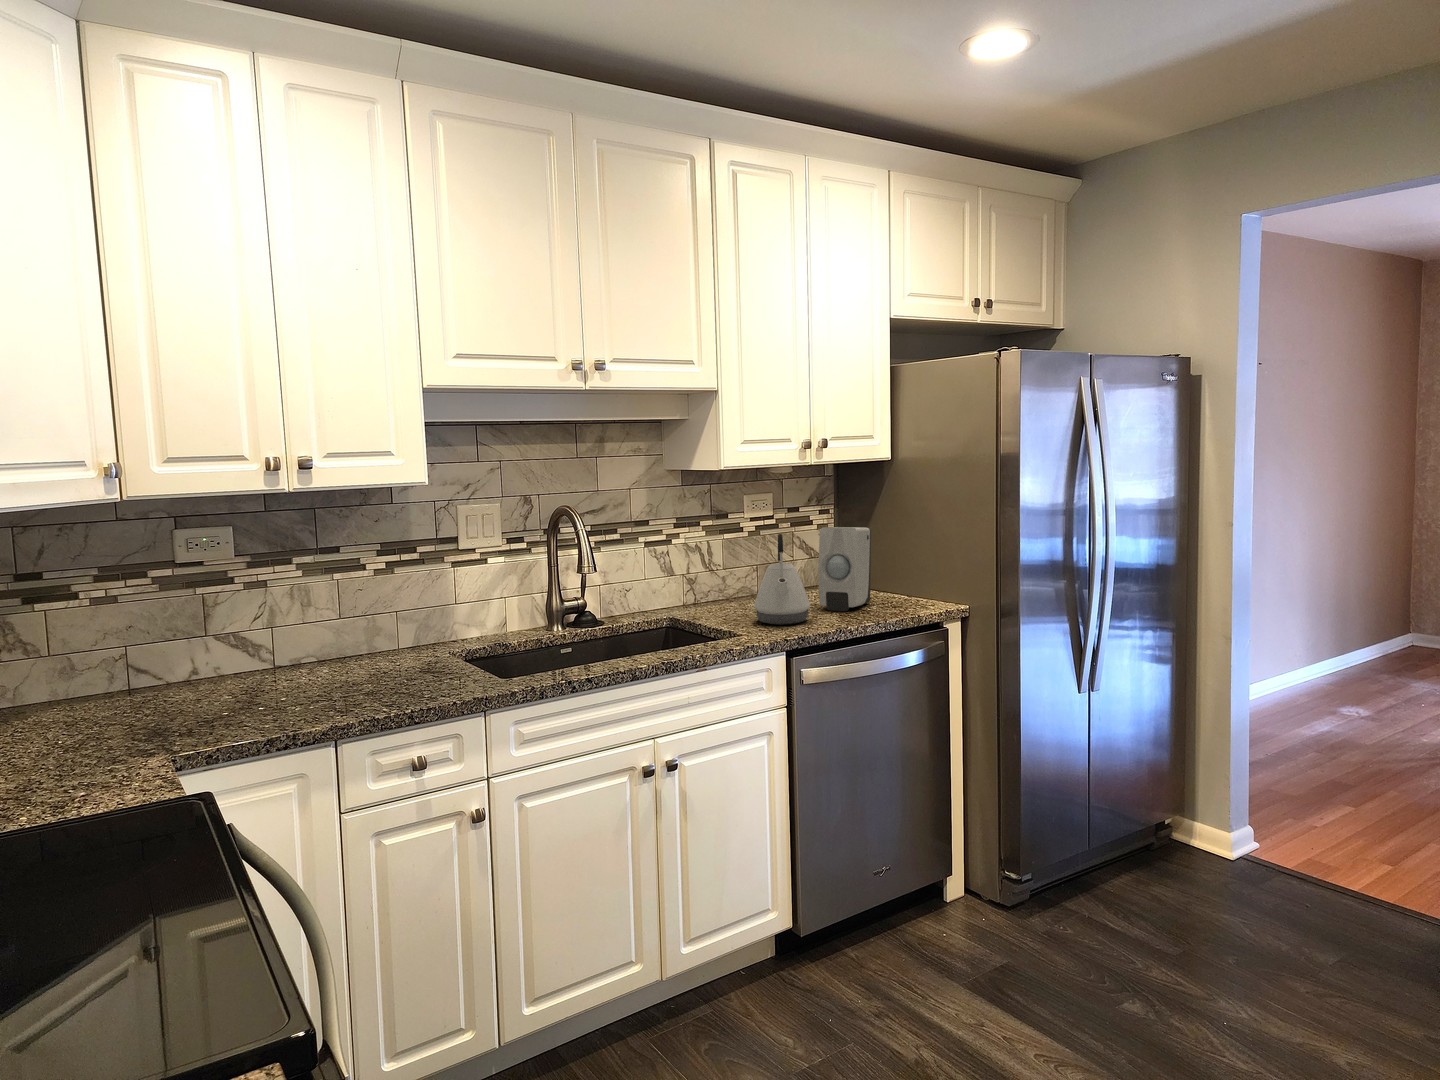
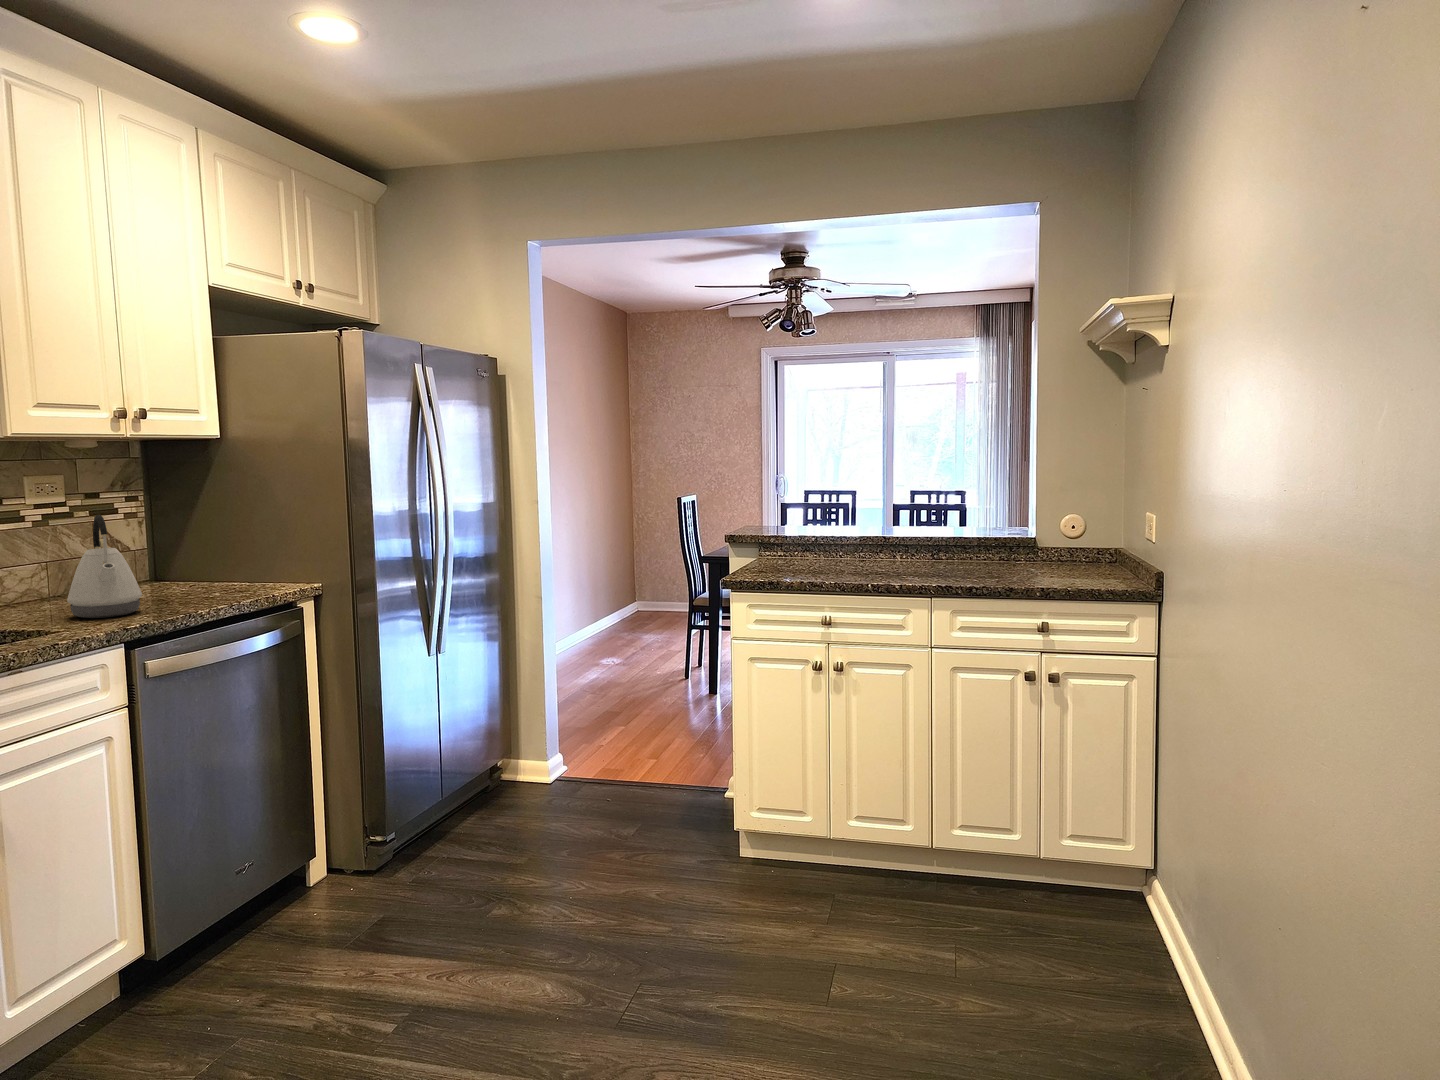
soap dispenser: present [818,527,871,611] -> none [143,508,205,601]

